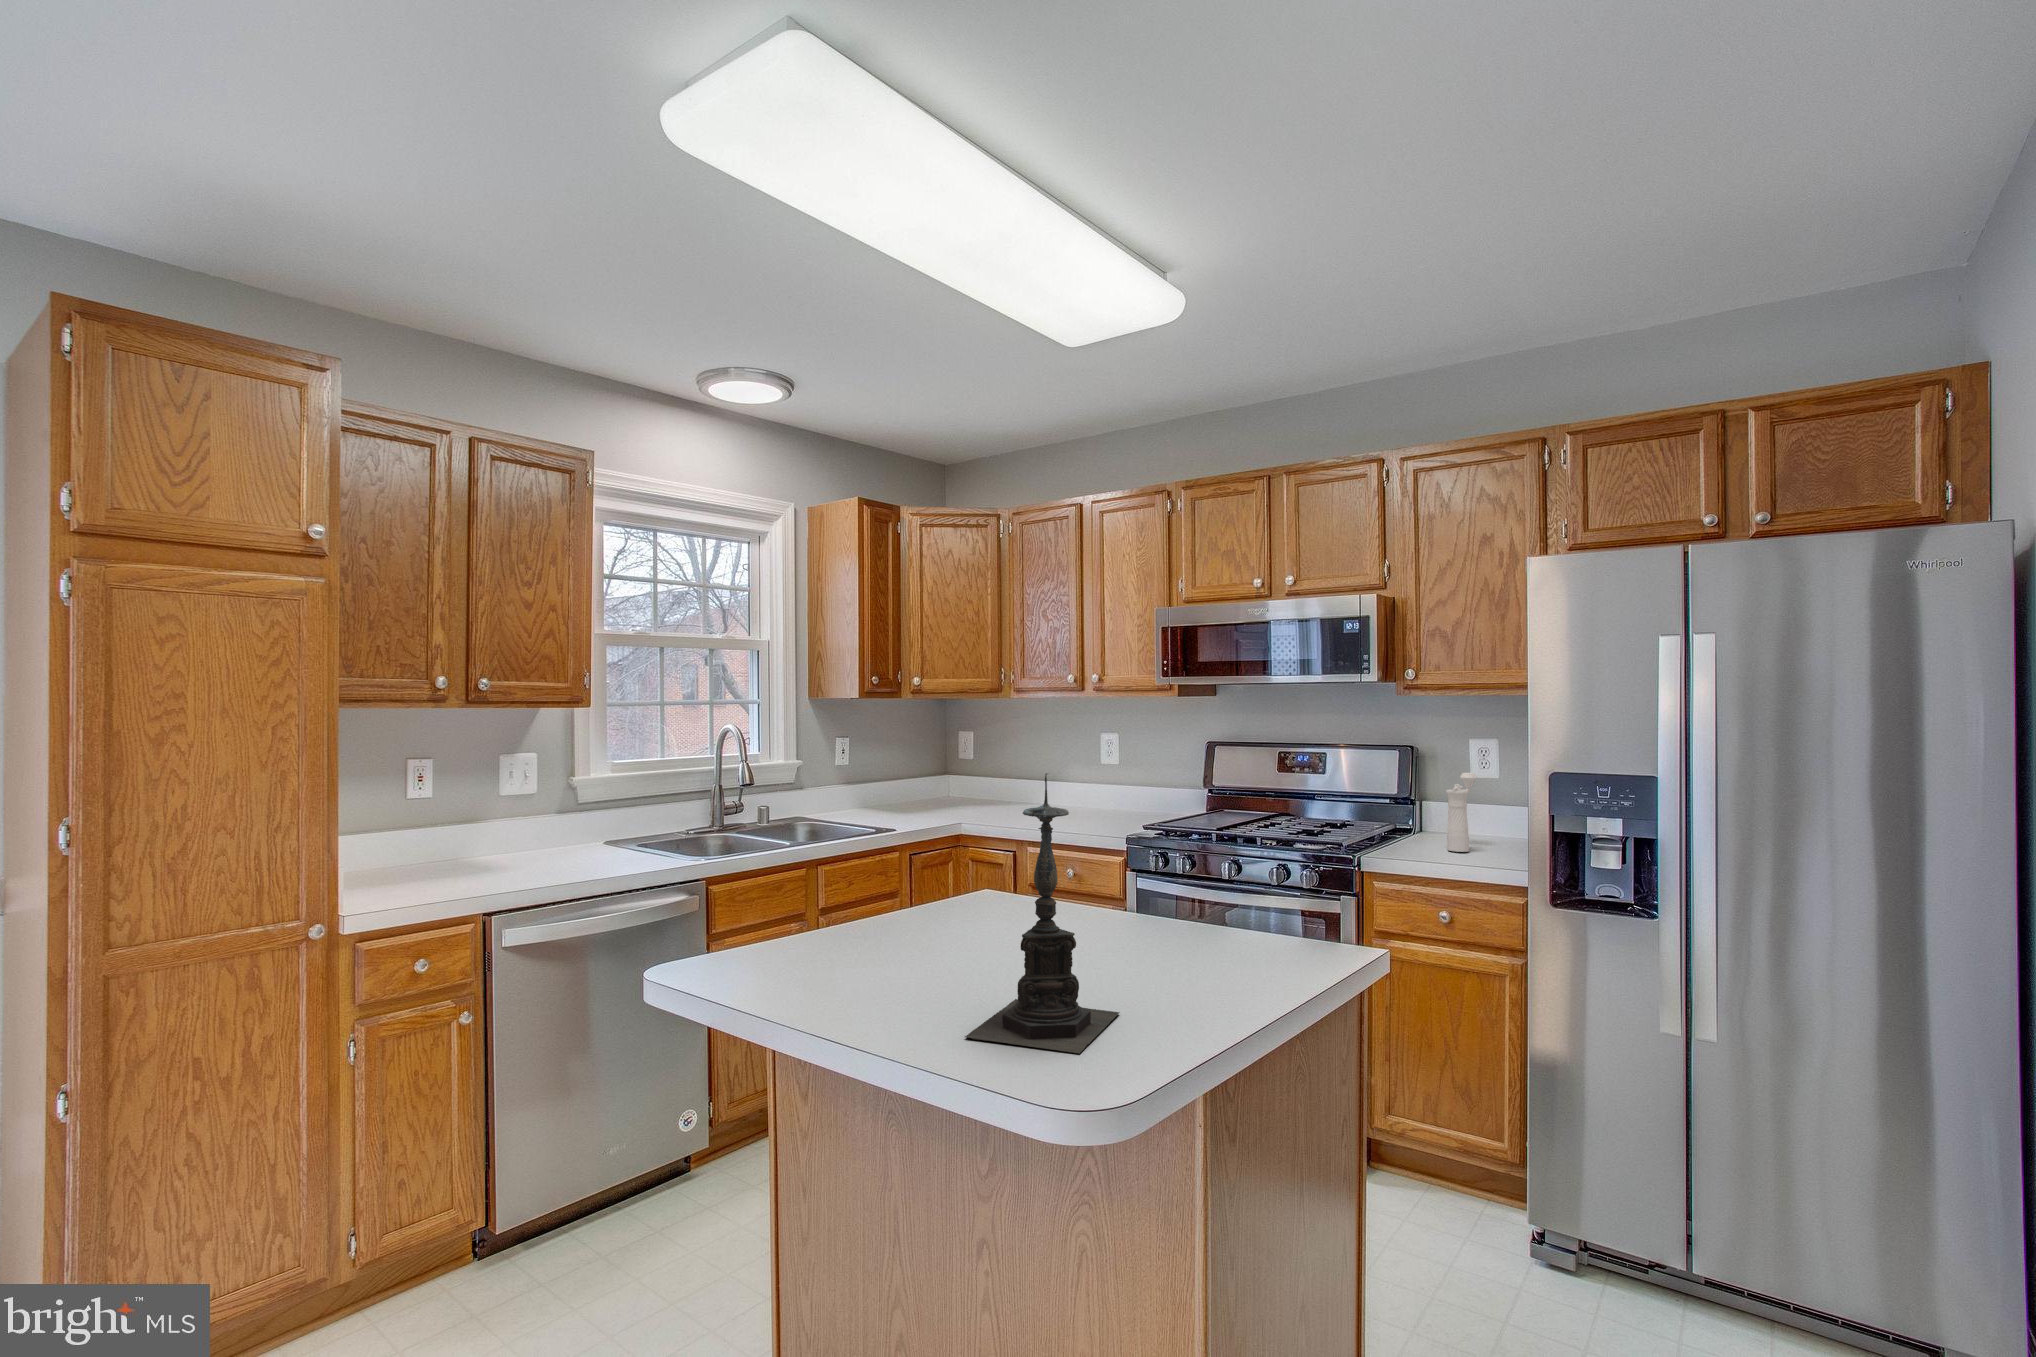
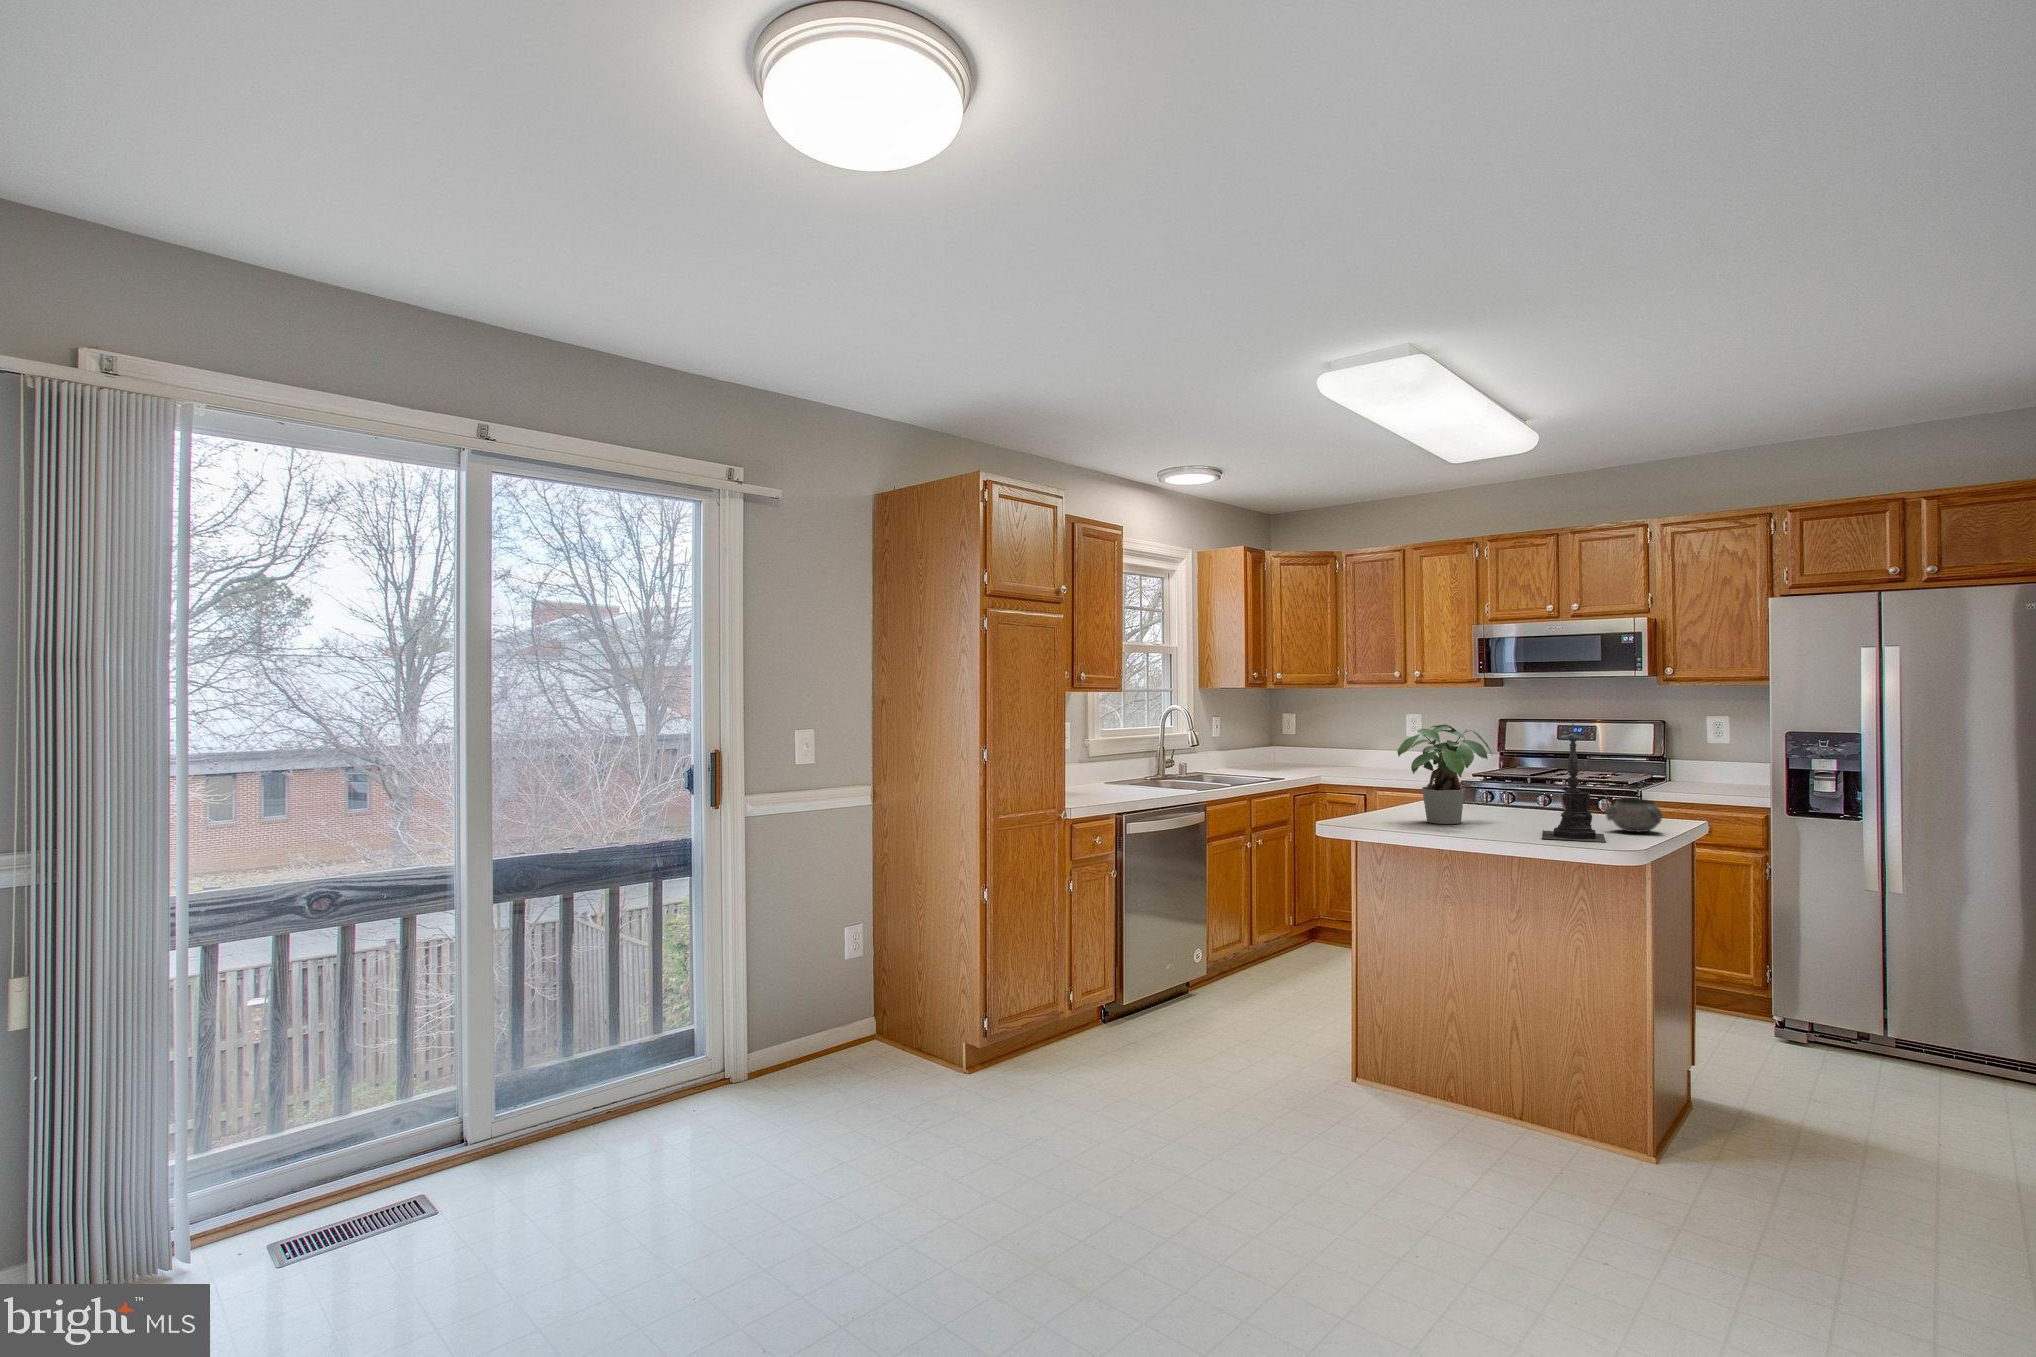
pepper mill: present [1446,773,1477,852] -> none [1701,738,1721,789]
potted plant: none [791,774,991,970] -> present [1397,724,1493,824]
decorative bowl: none [1142,927,1243,1004] -> present [1605,798,1662,832]

